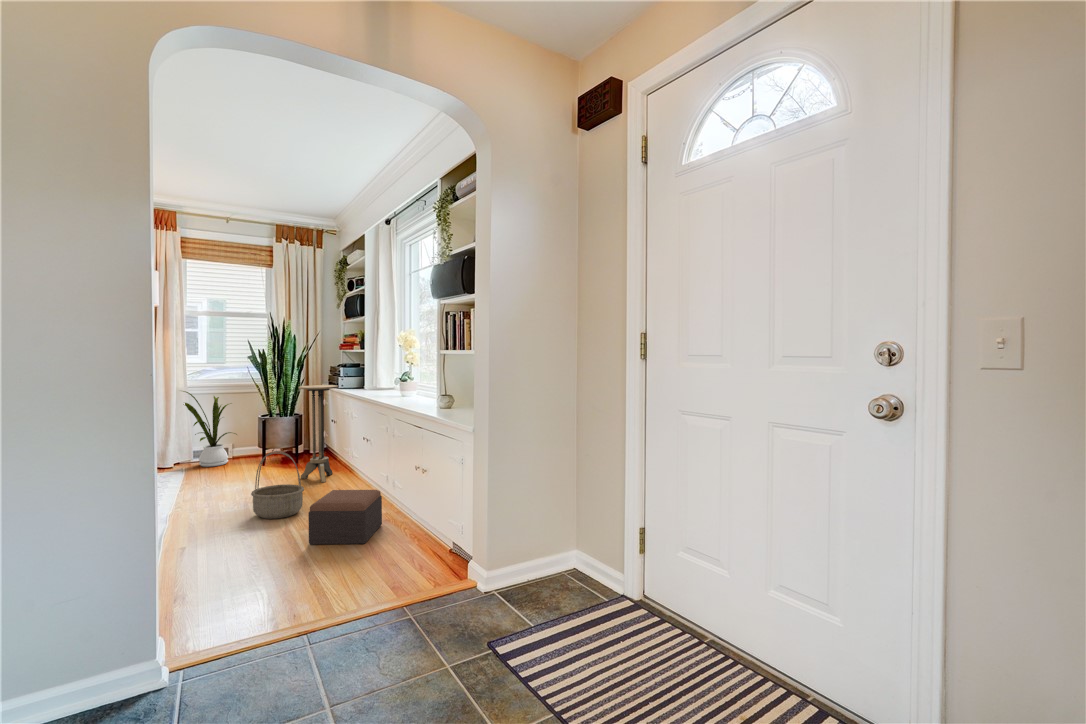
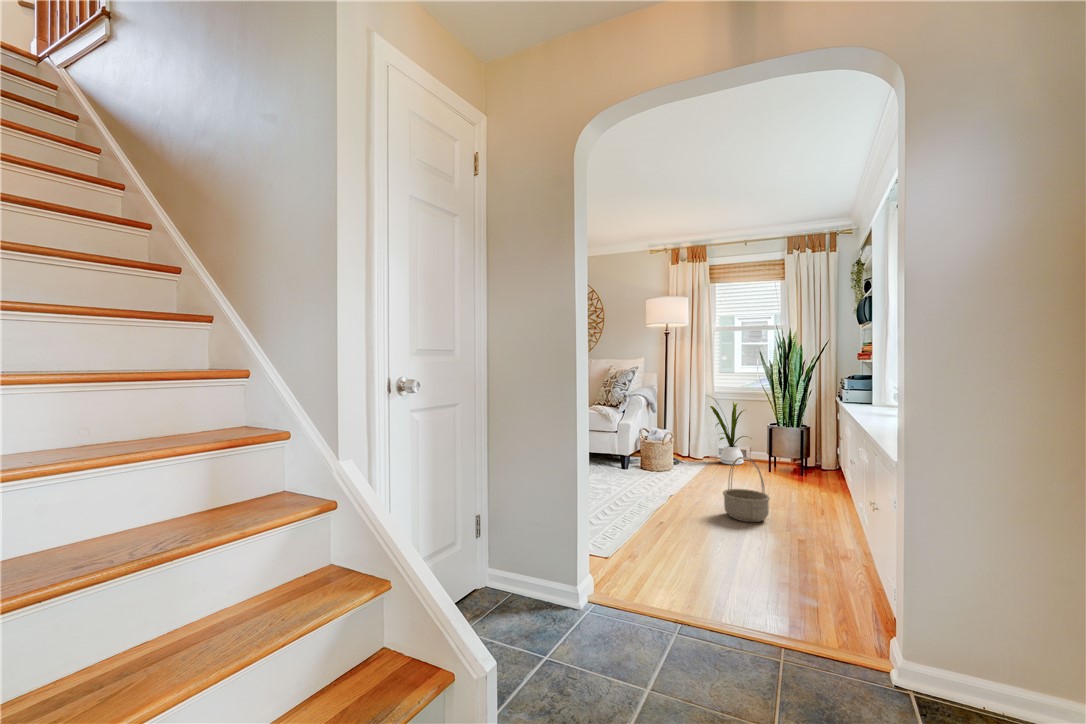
side table: present [299,385,338,482] -> none [788,397,831,500]
footstool: present [308,490,382,544] -> none [748,506,835,571]

